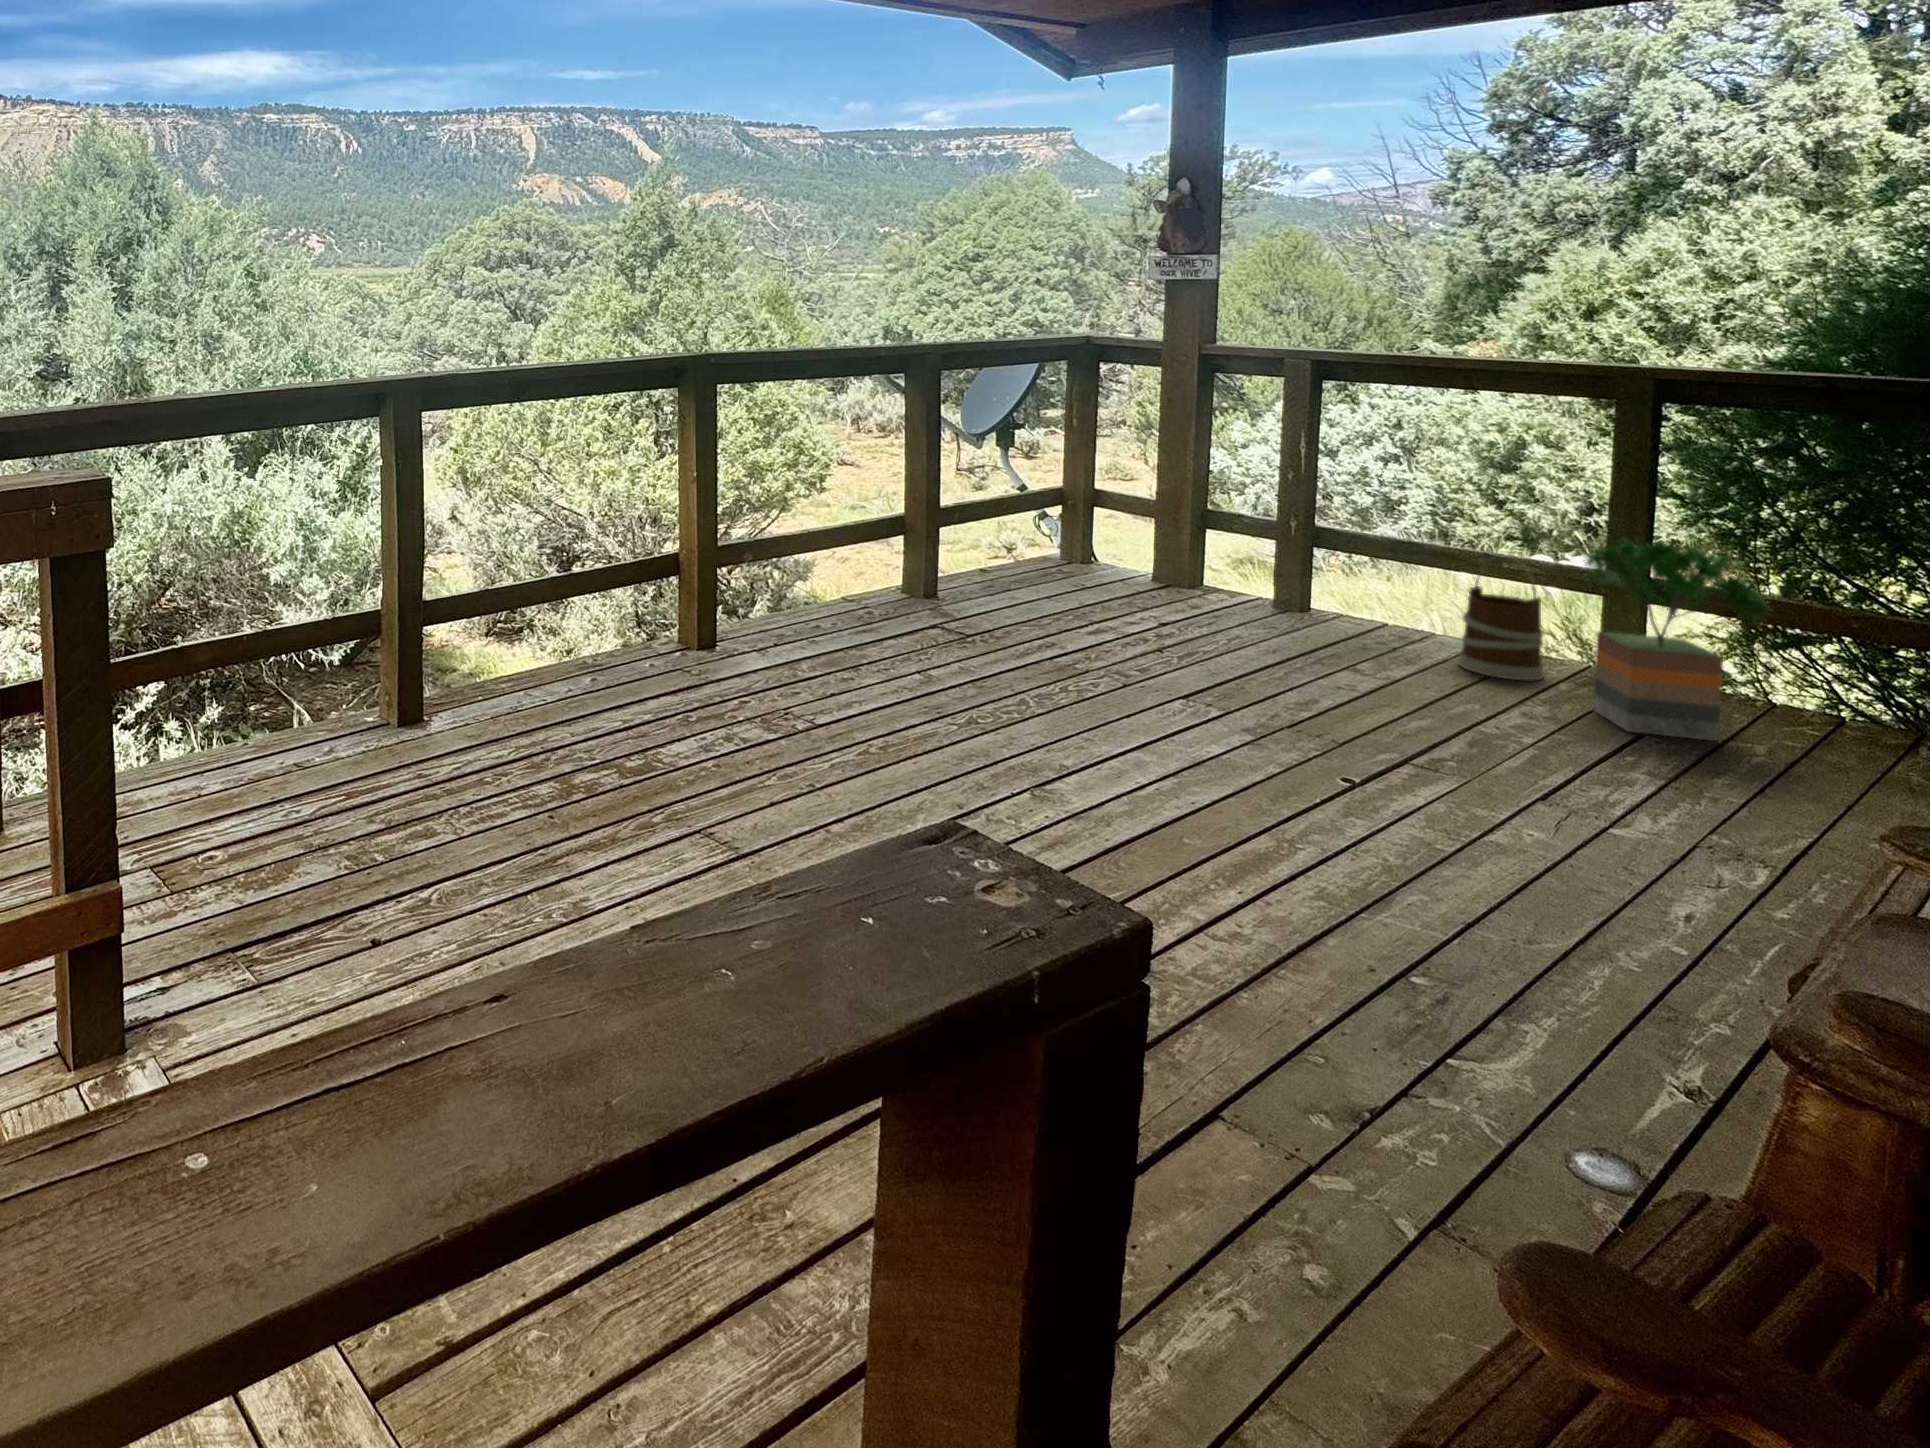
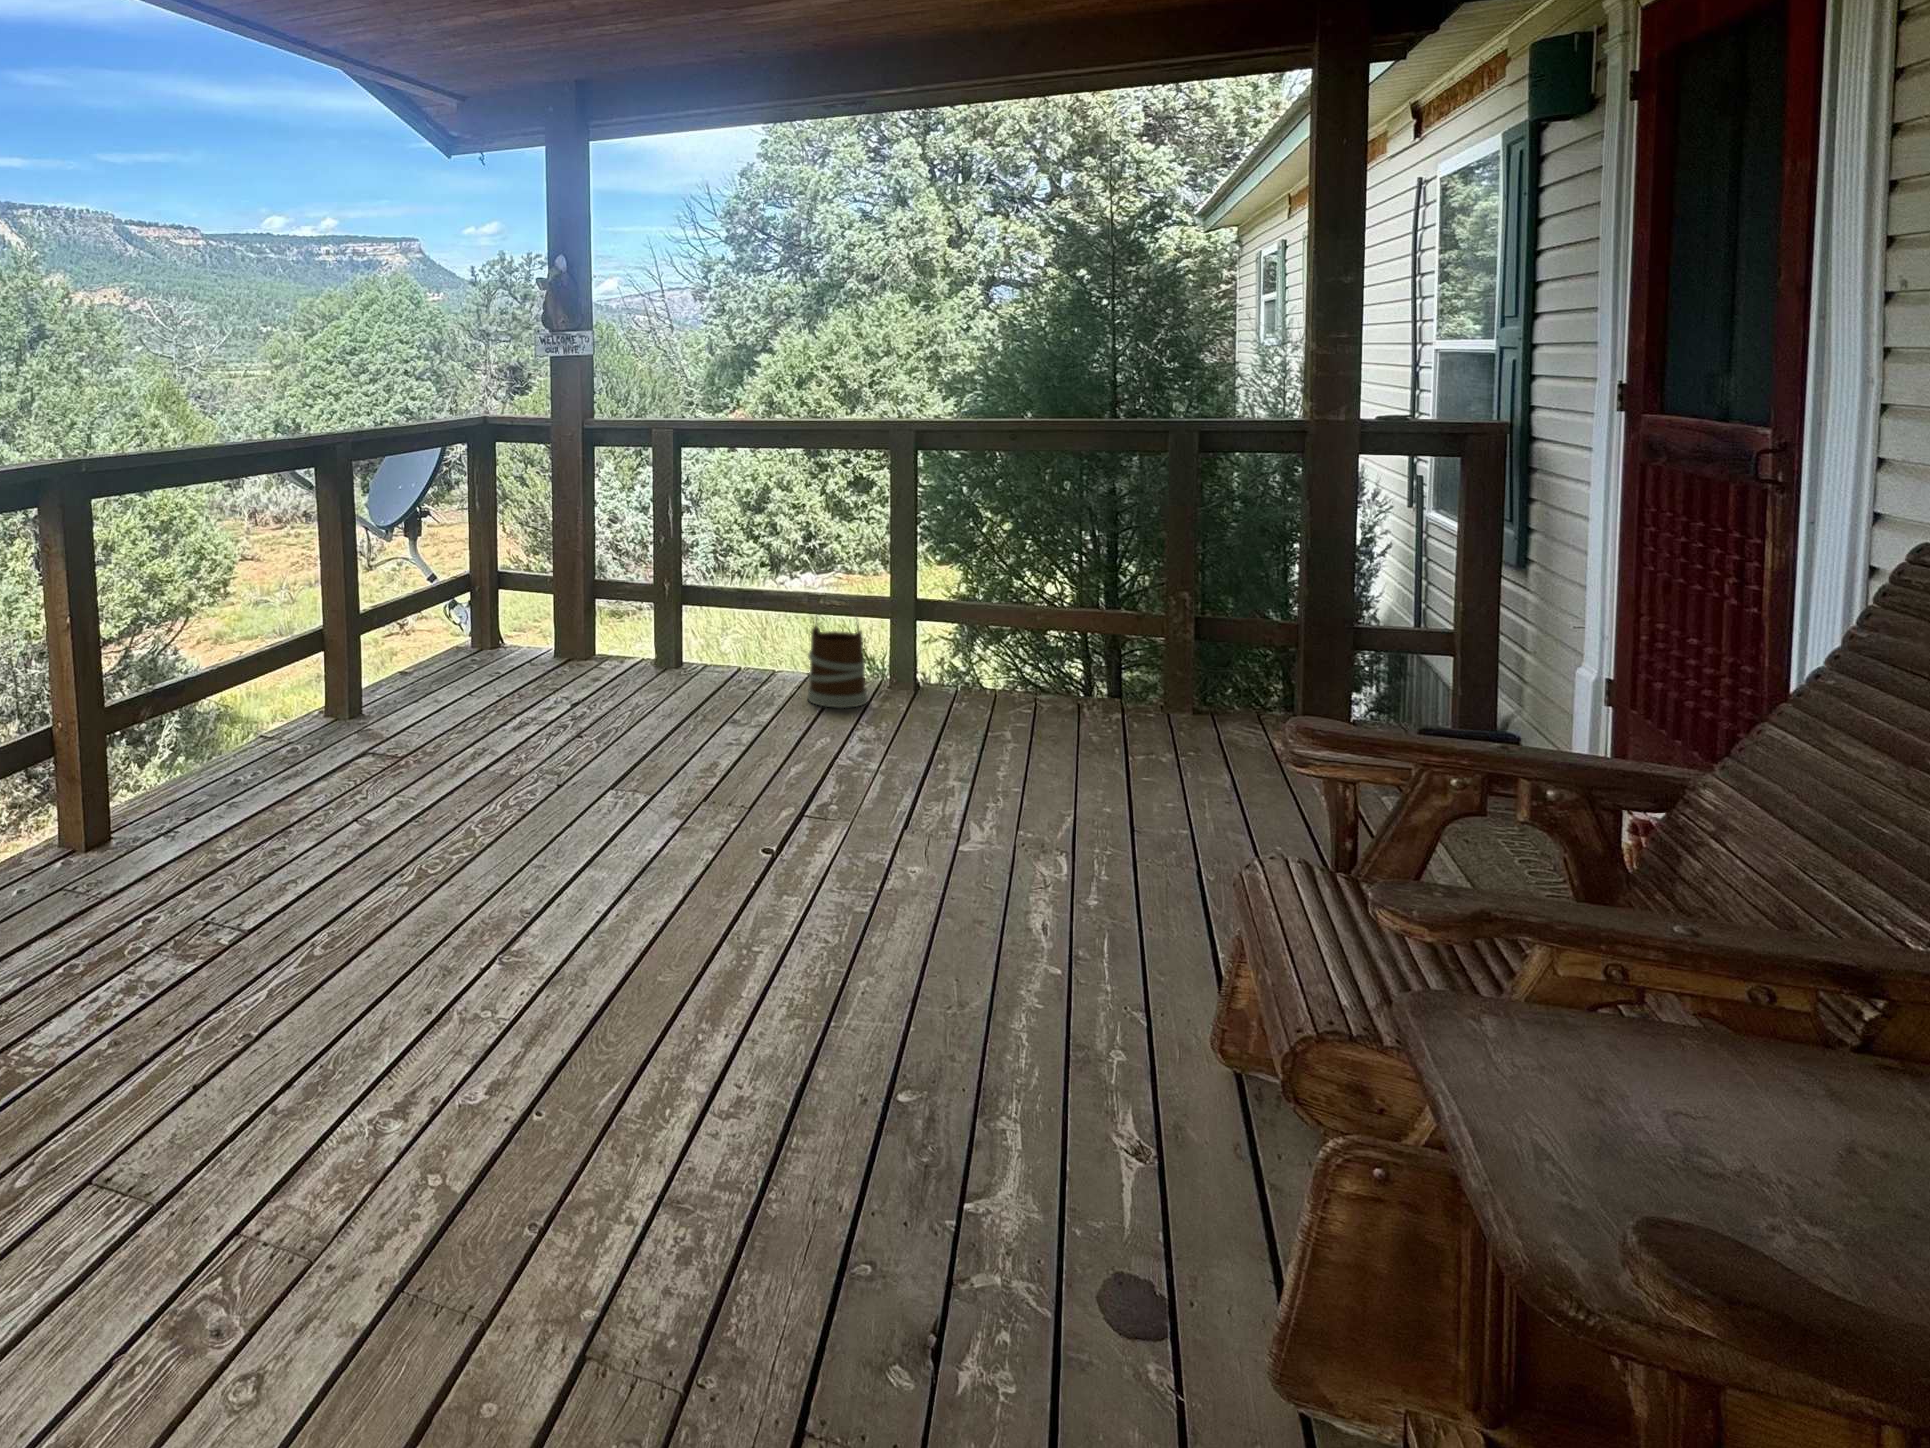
potted tree: present [1586,540,1769,741] -> none [895,567,1027,743]

